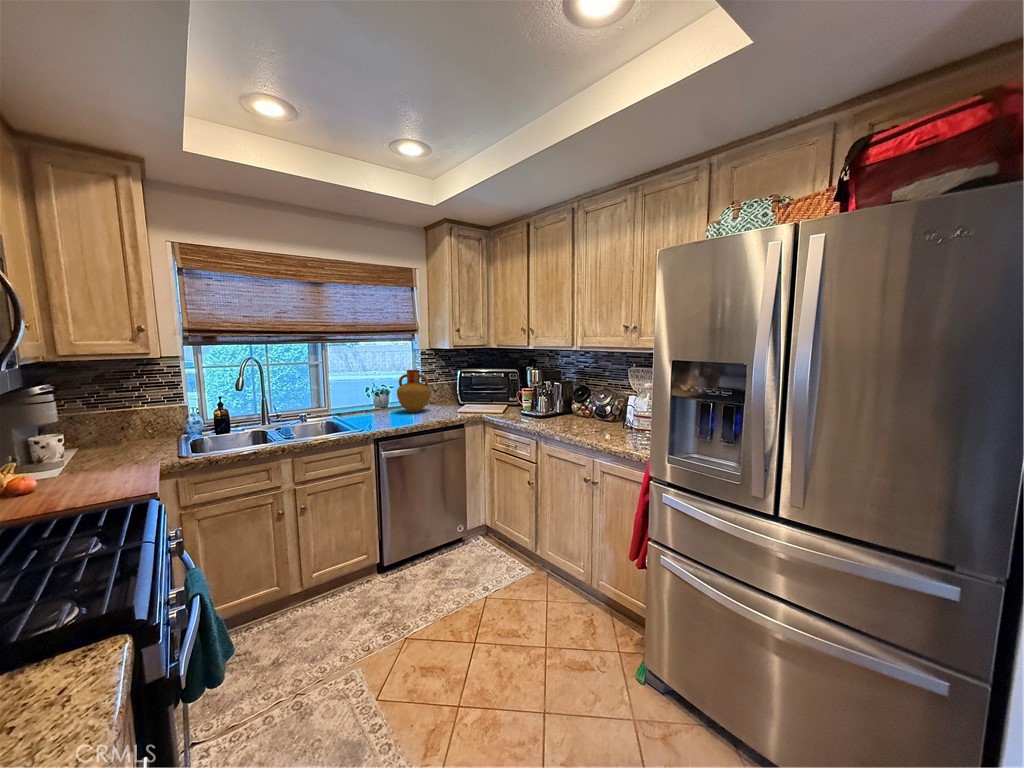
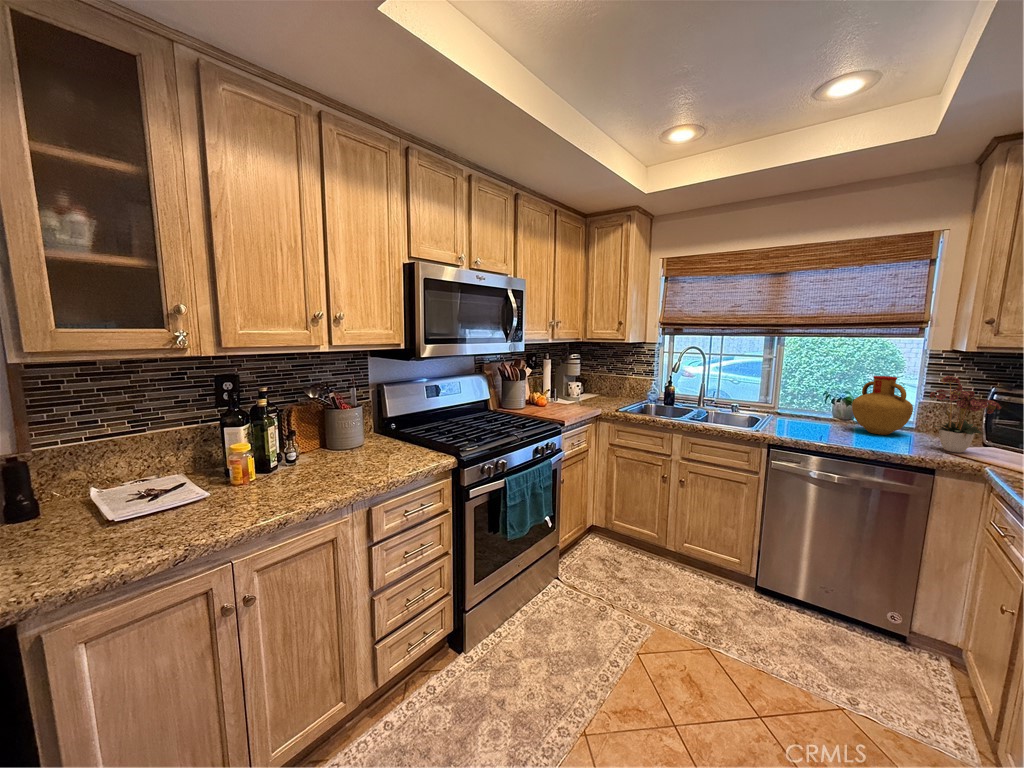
flower arrangement: none [445,363,478,412] -> present [930,376,1002,453]

